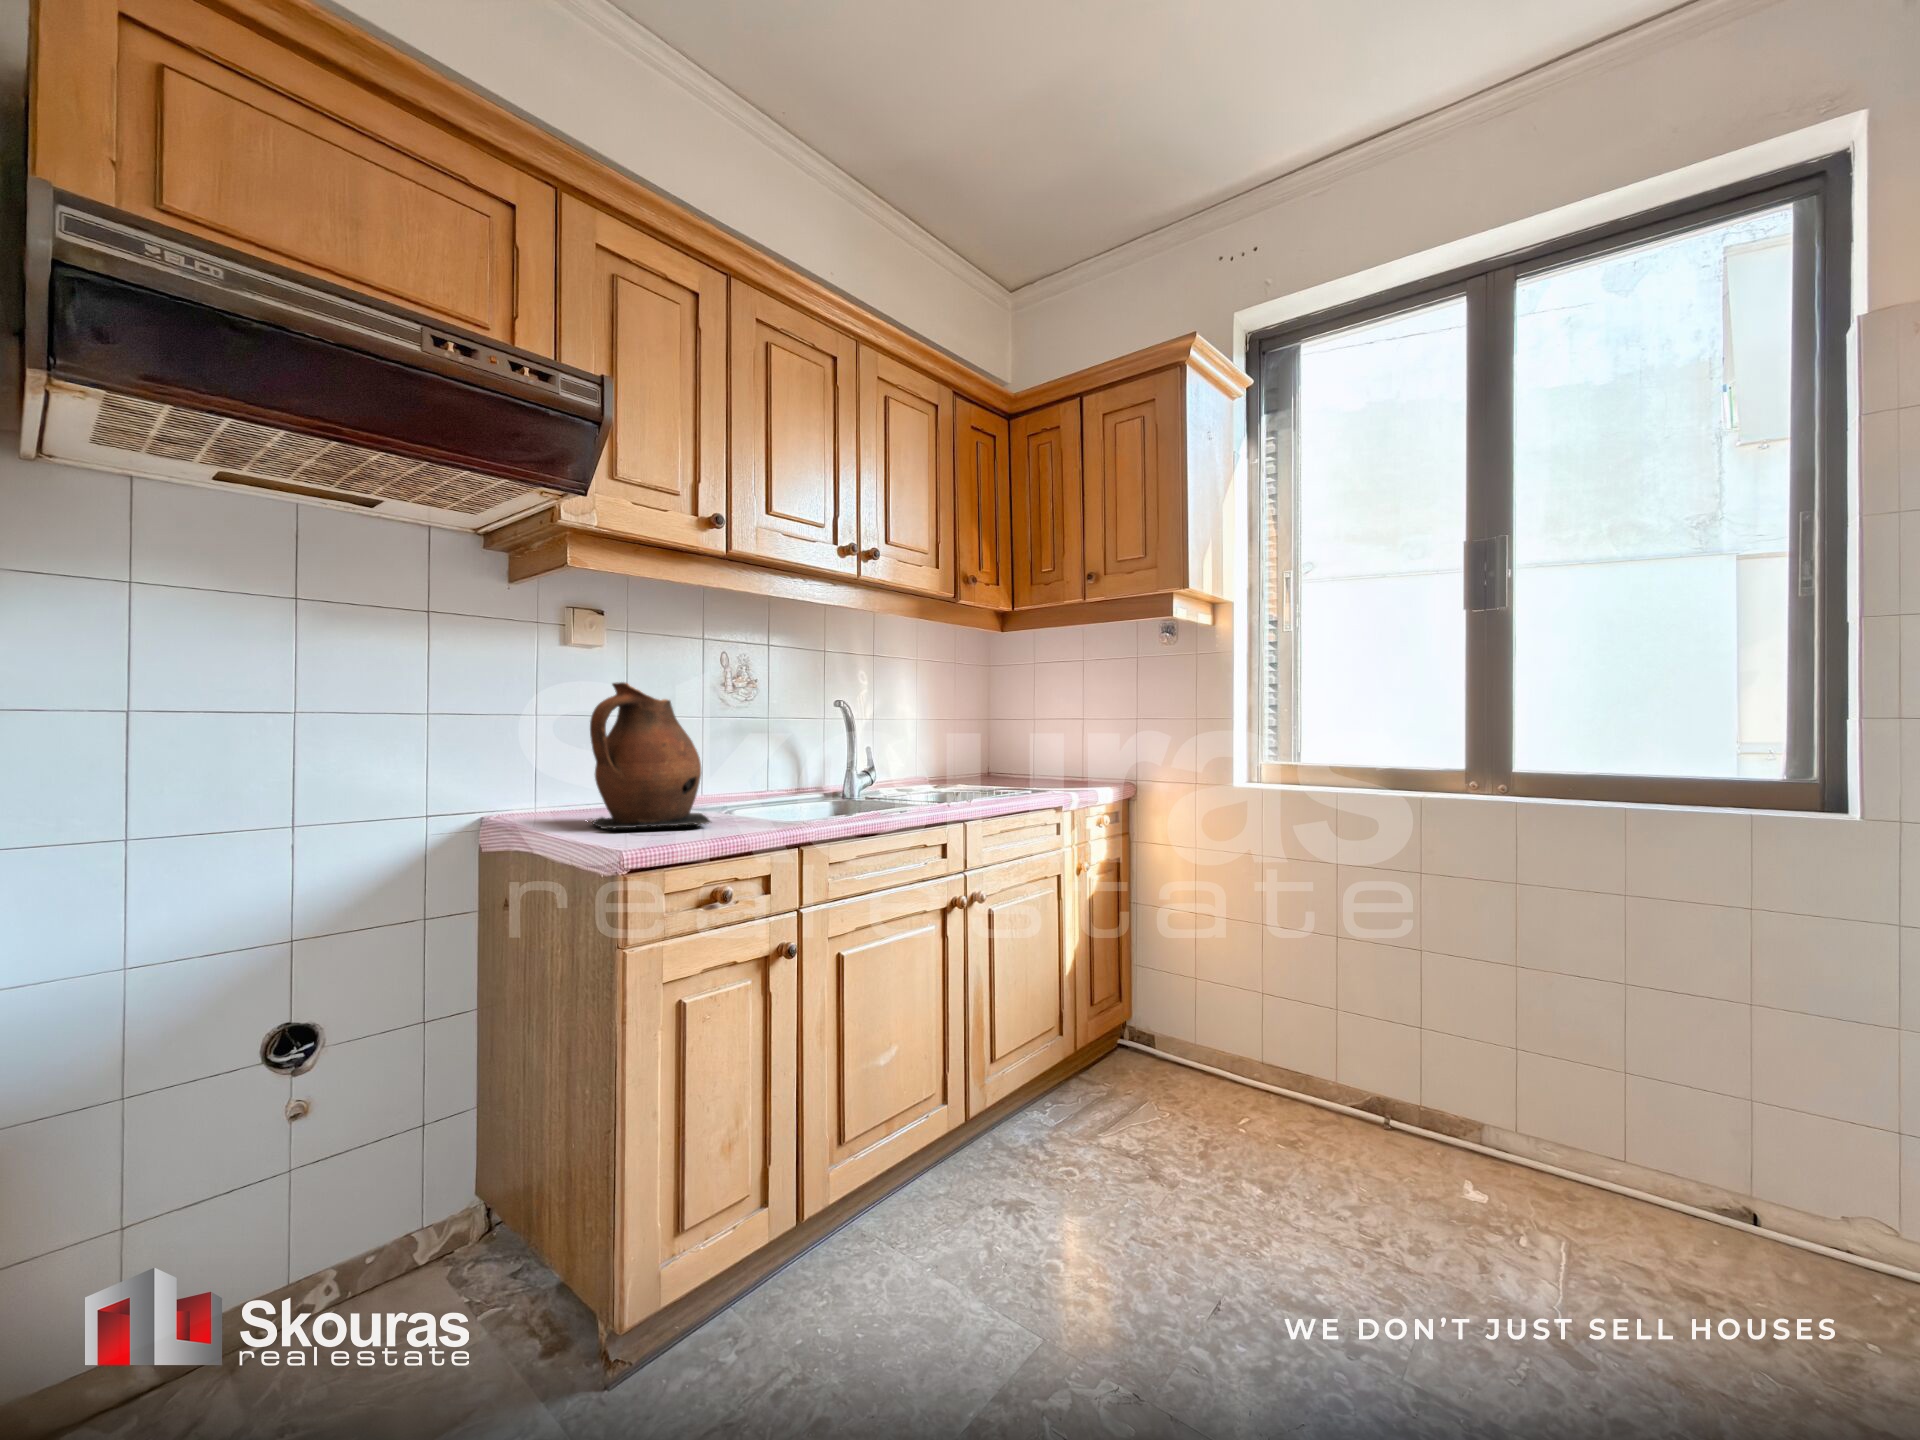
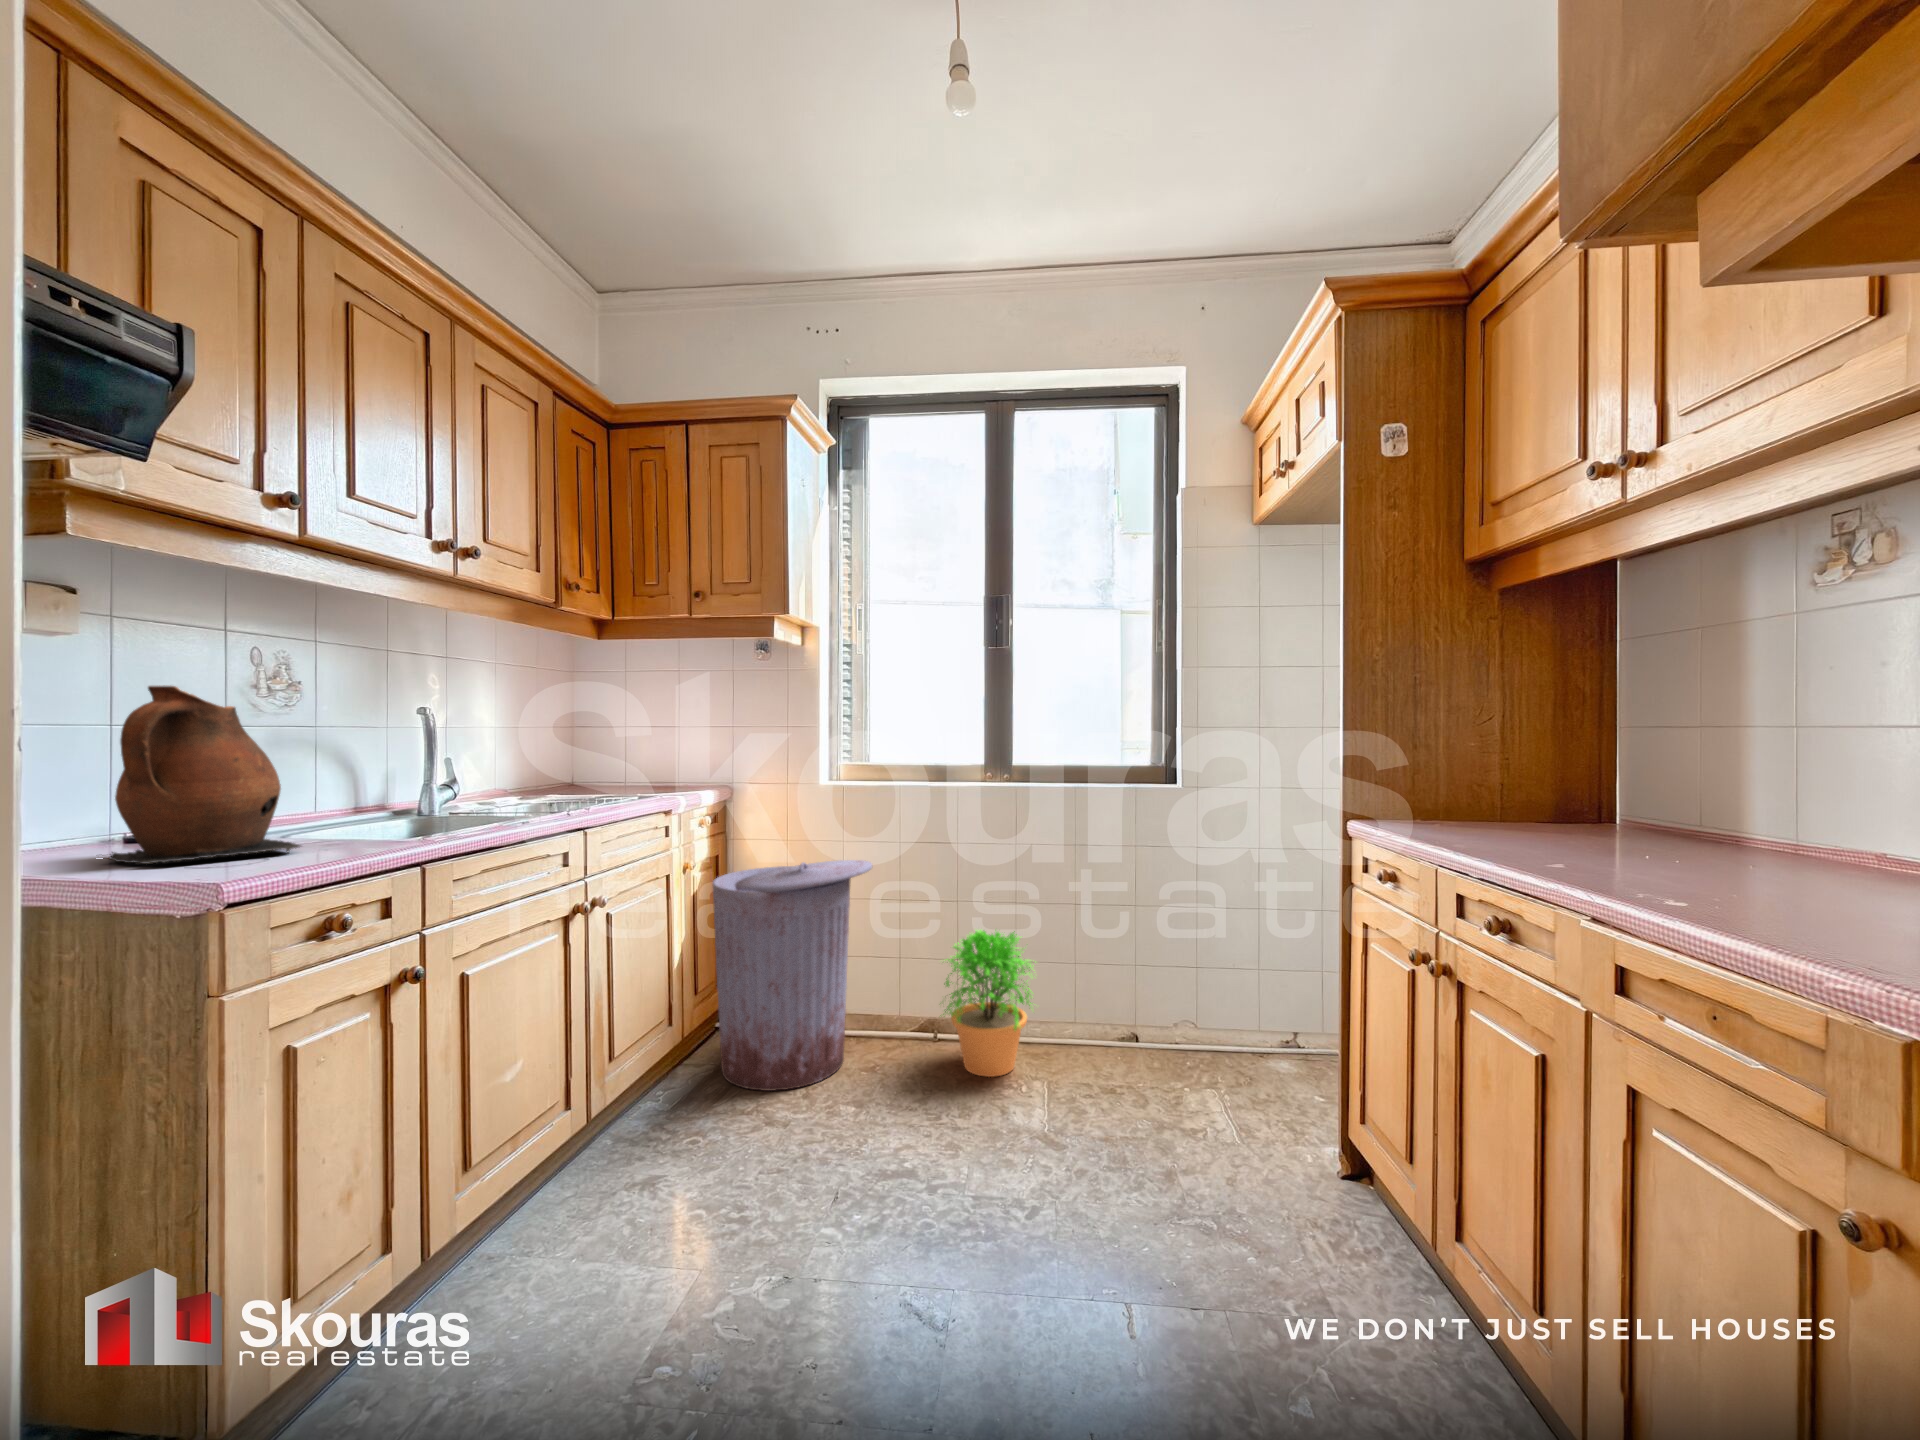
trash can: none [1106,879,1294,1142] -> present [713,860,872,1091]
potted plant: none [1385,994,1547,1205] -> present [940,930,1035,1077]

